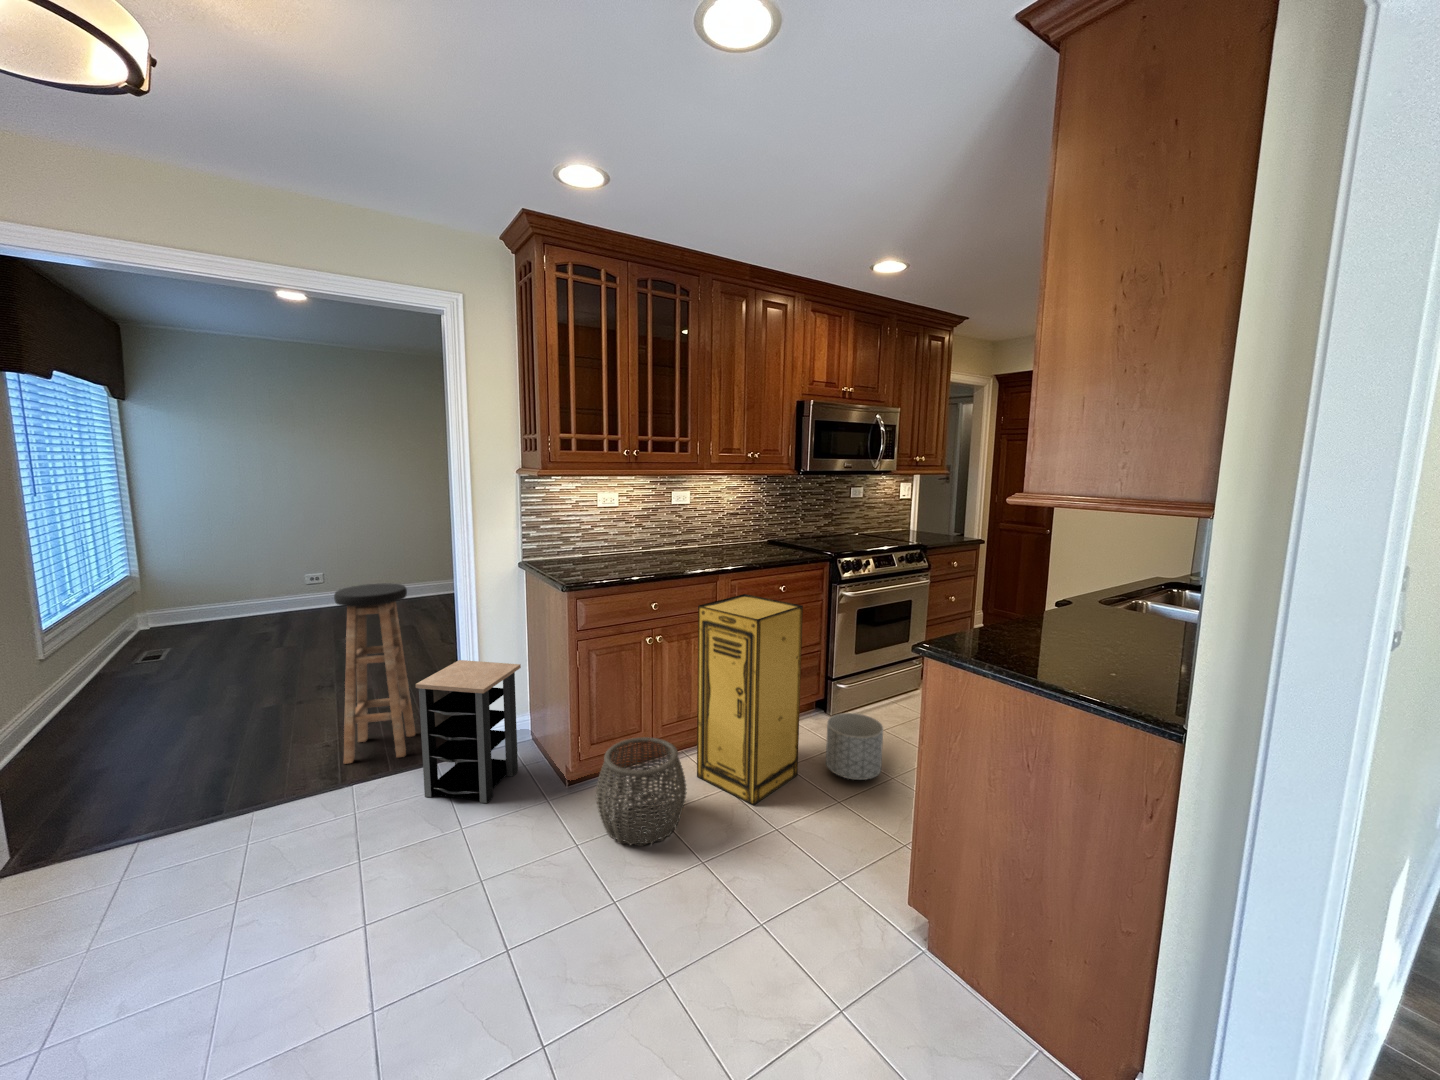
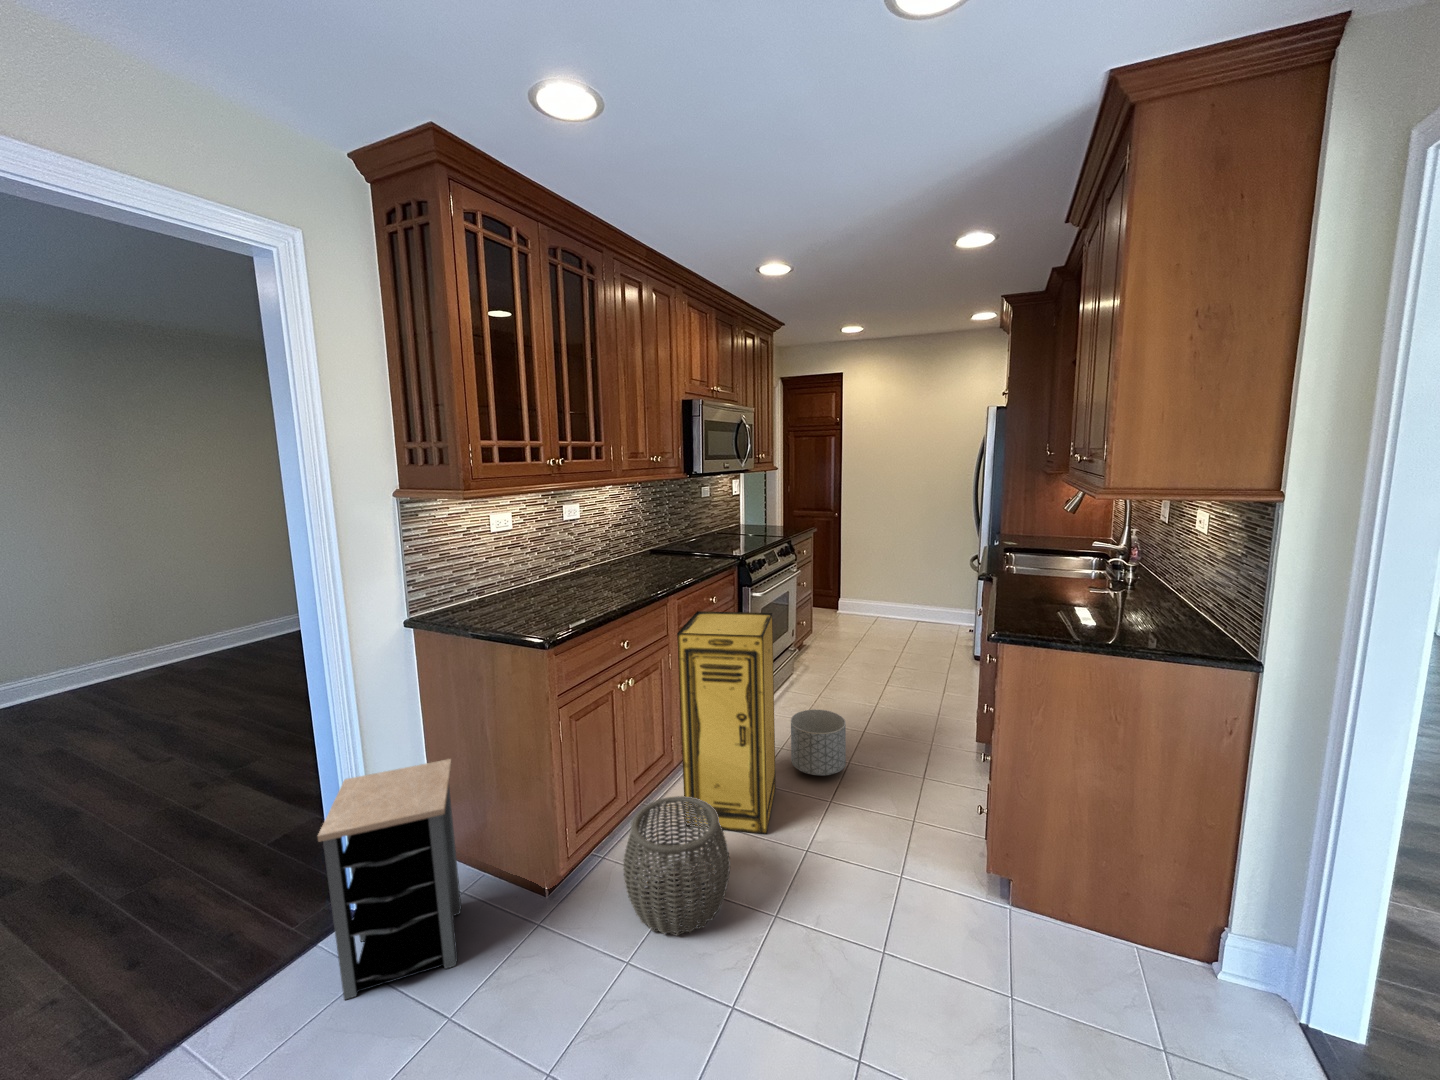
bar stool: present [334,583,415,764] -> none [65,689,247,1016]

